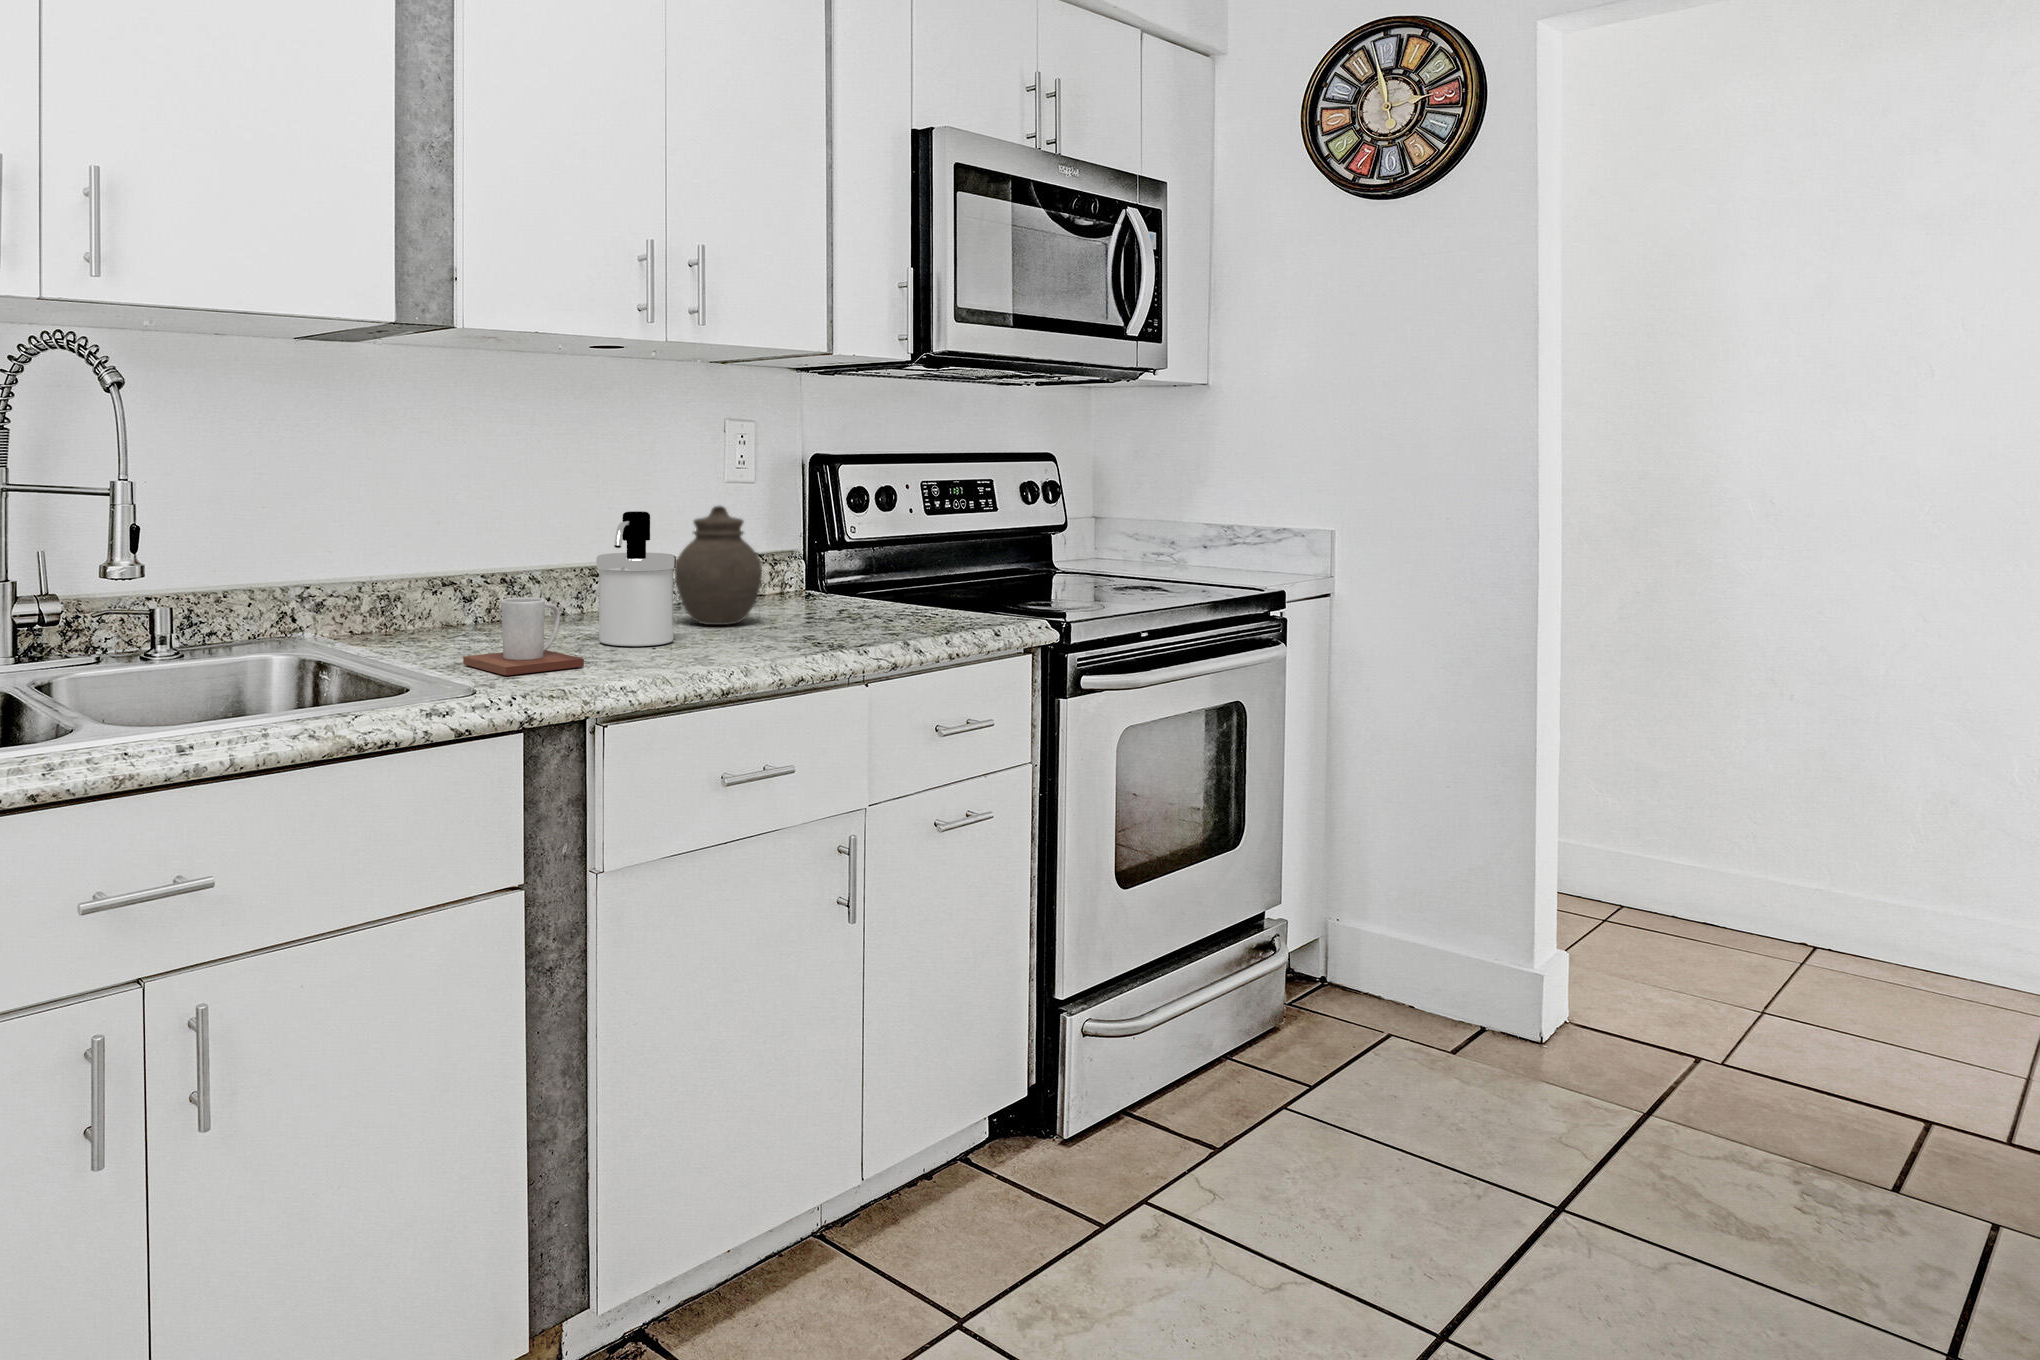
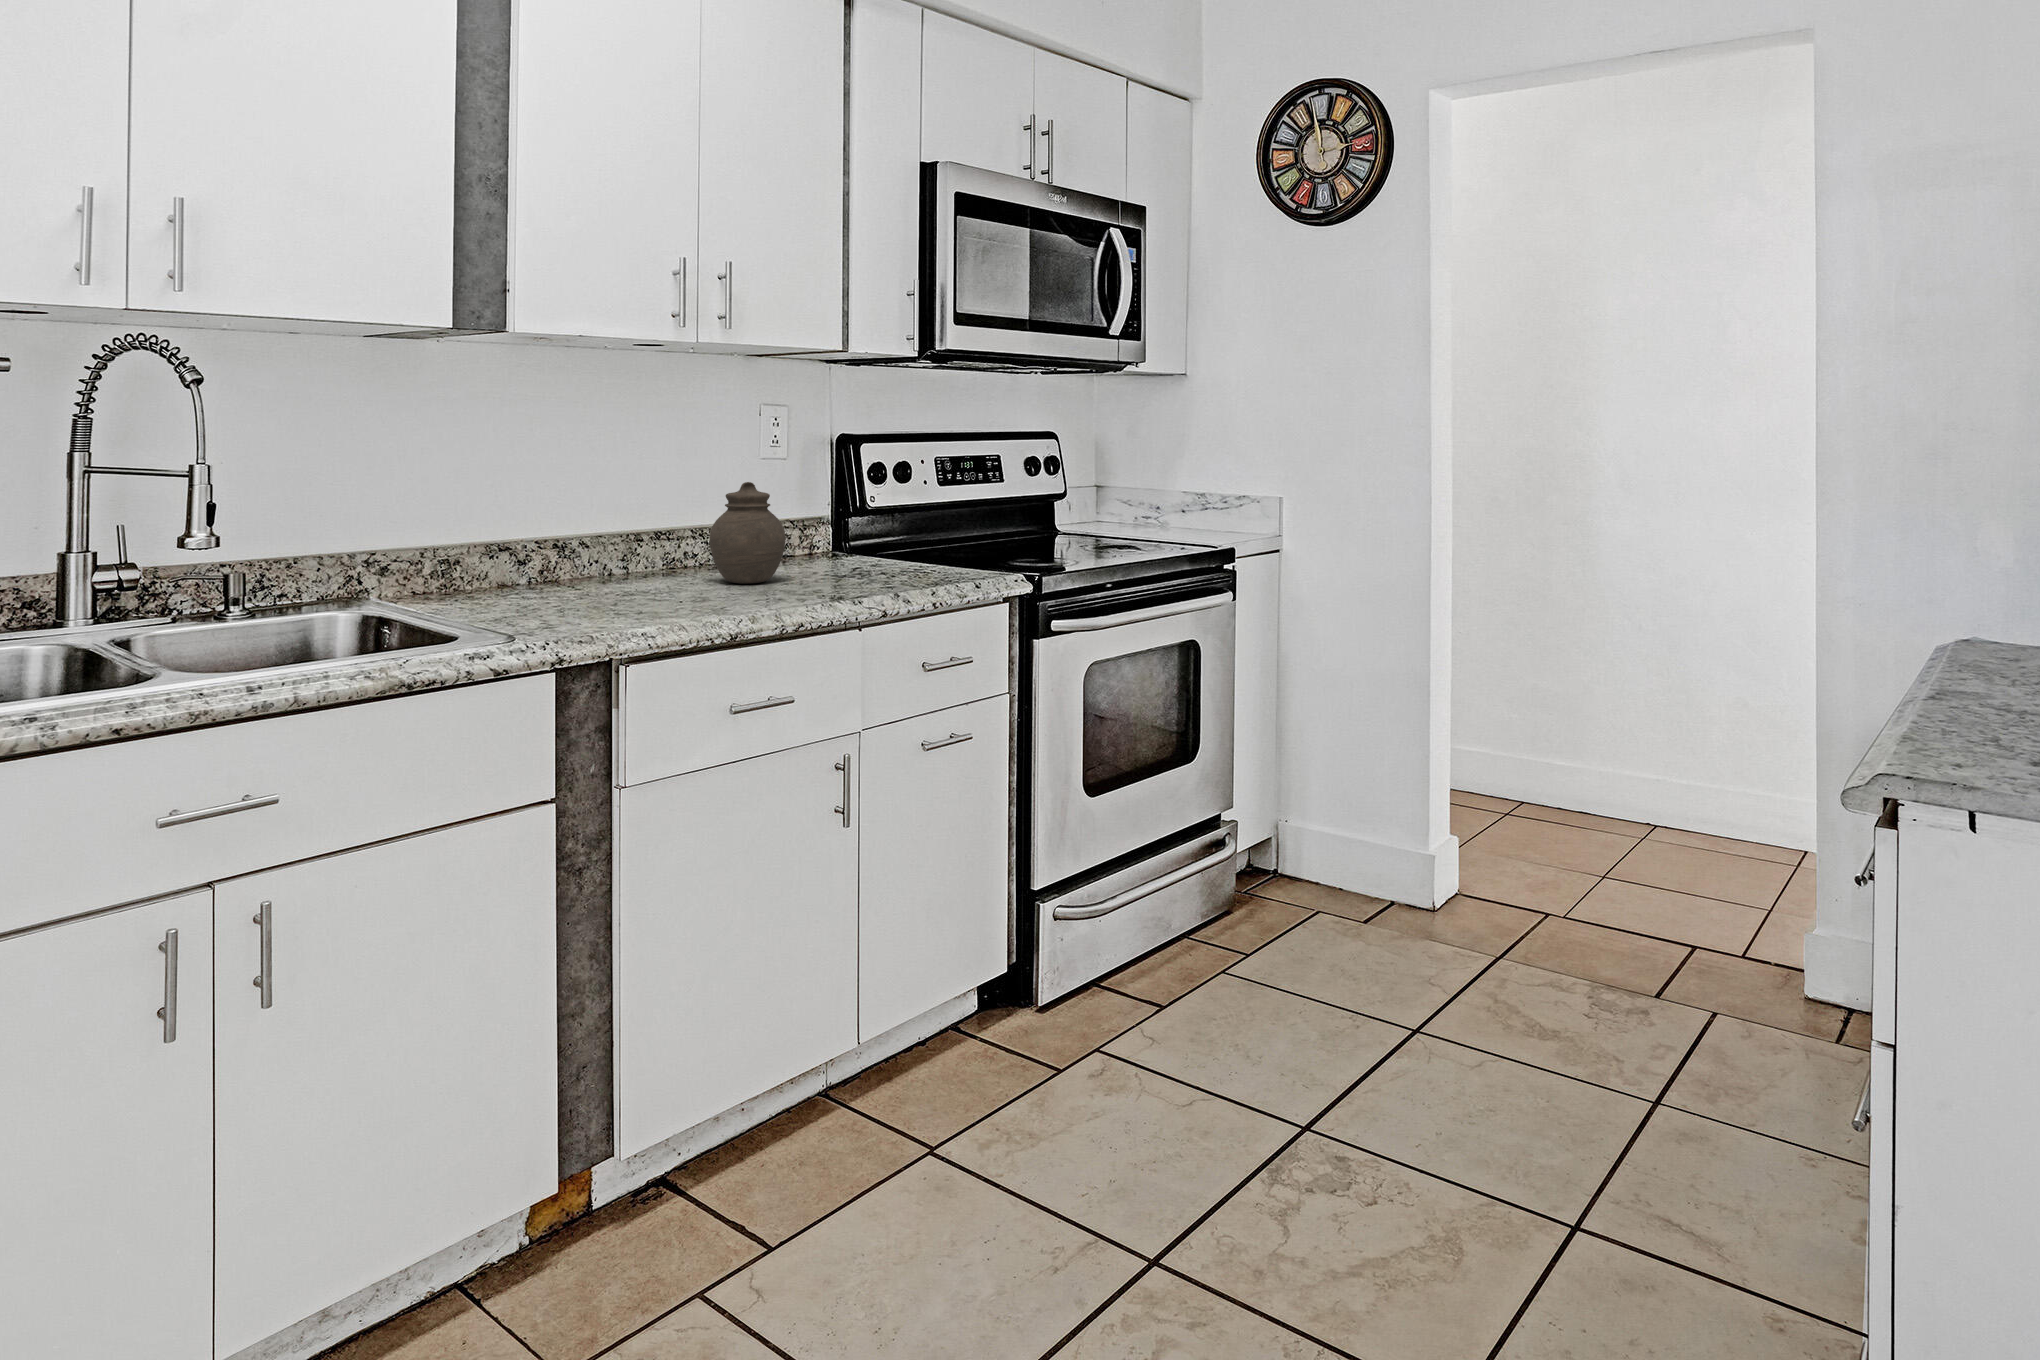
soap dispenser: present [596,511,676,646] -> none [635,488,705,602]
mug: present [463,597,584,675] -> none [511,562,617,627]

